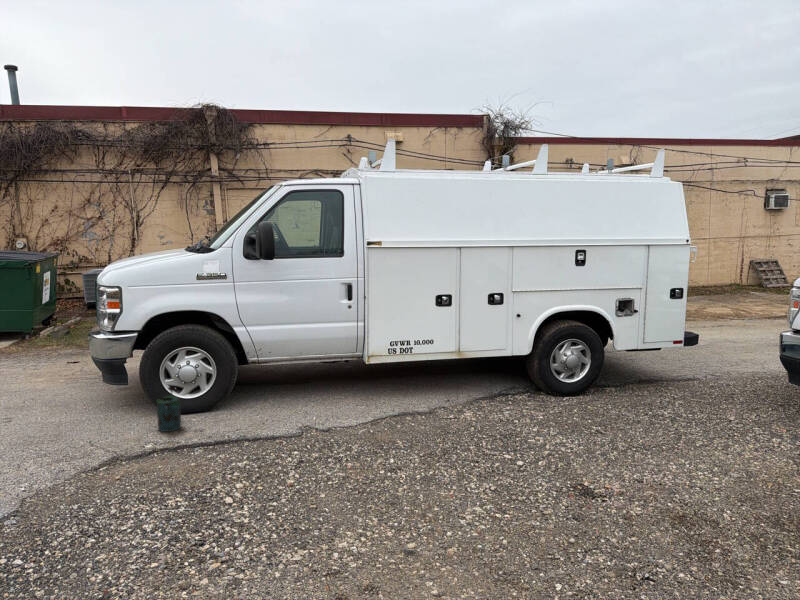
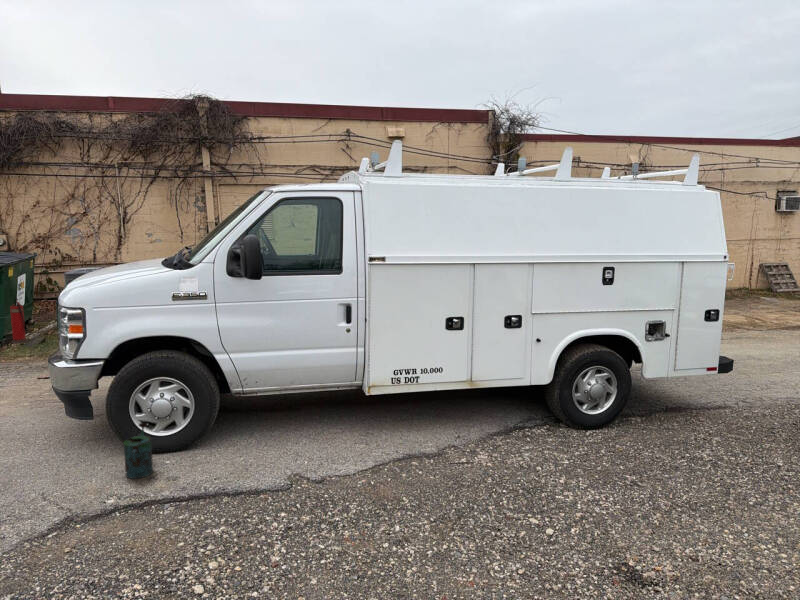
fire extinguisher: none [36,294,52,336] -> present [10,298,28,344]

